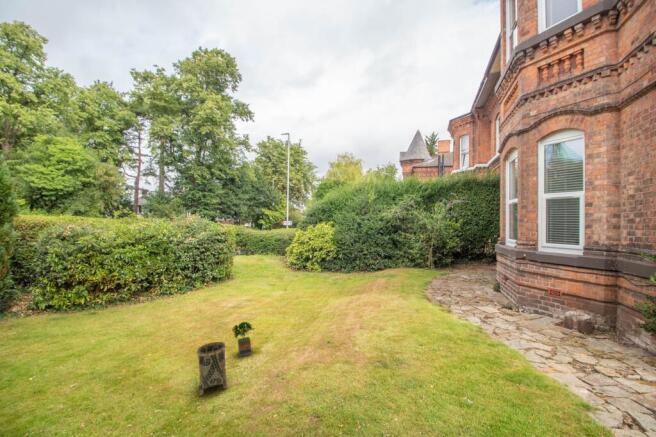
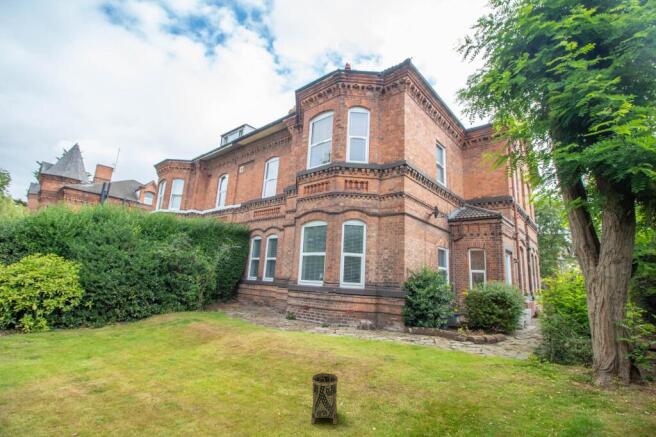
potted tree: present [232,322,254,357] -> none [261,364,284,404]

